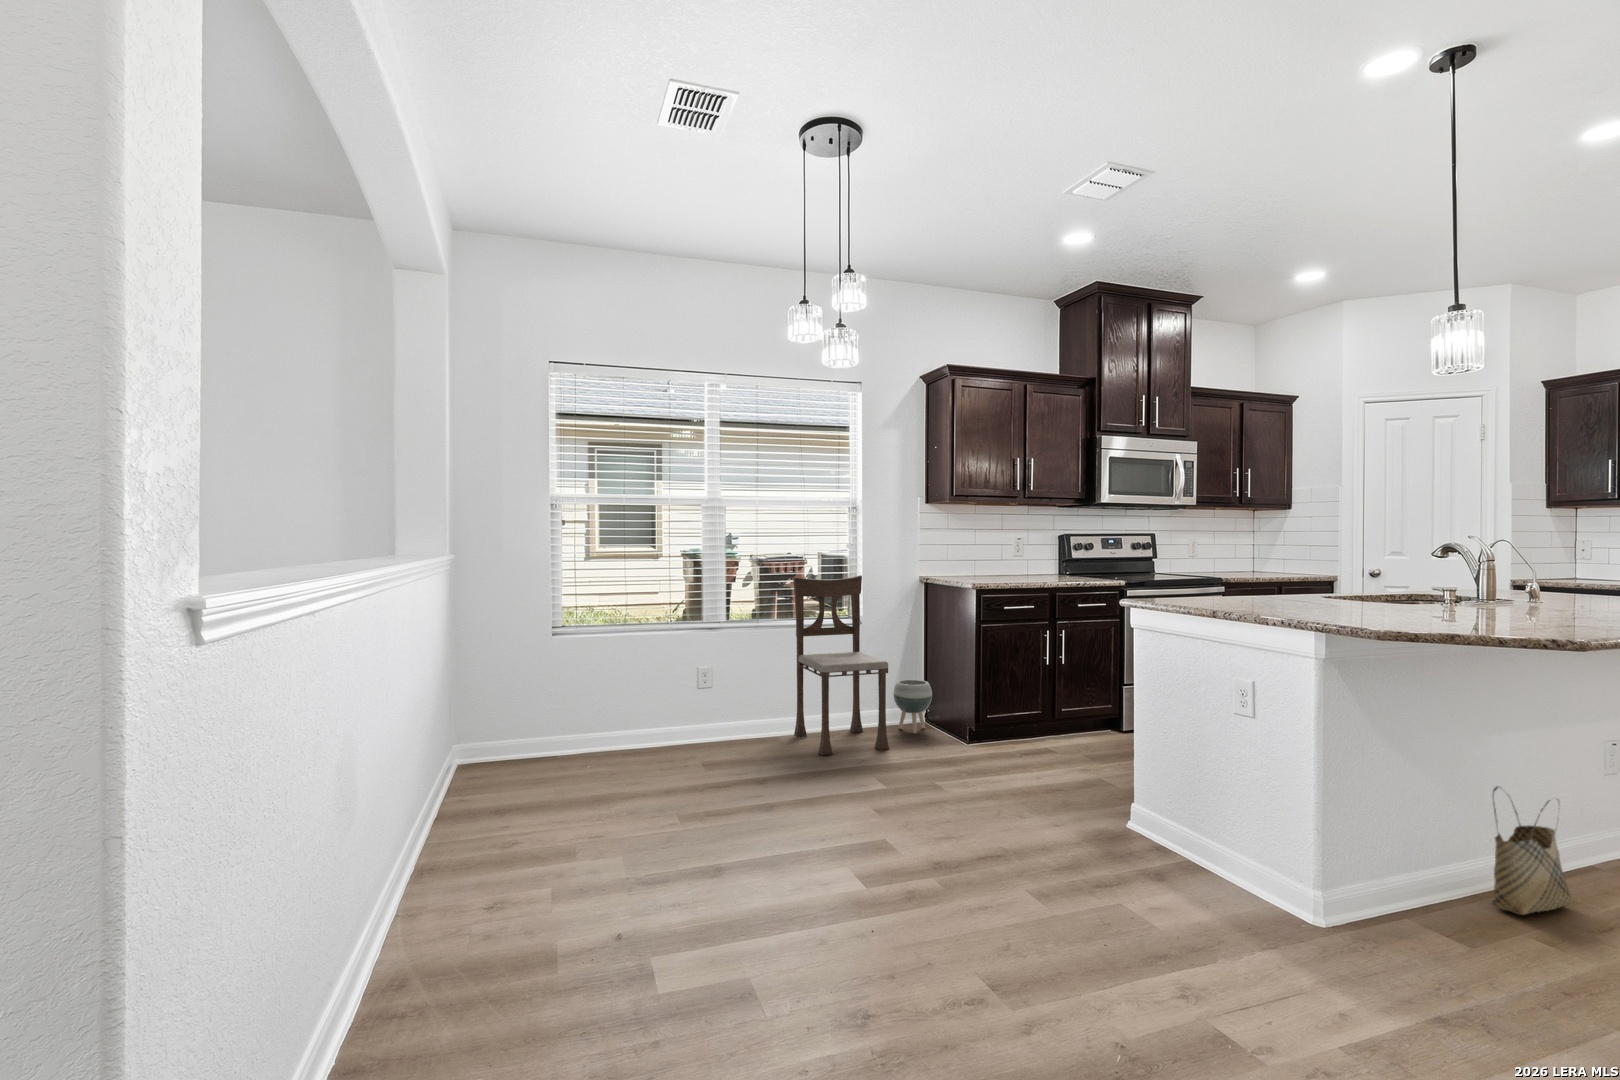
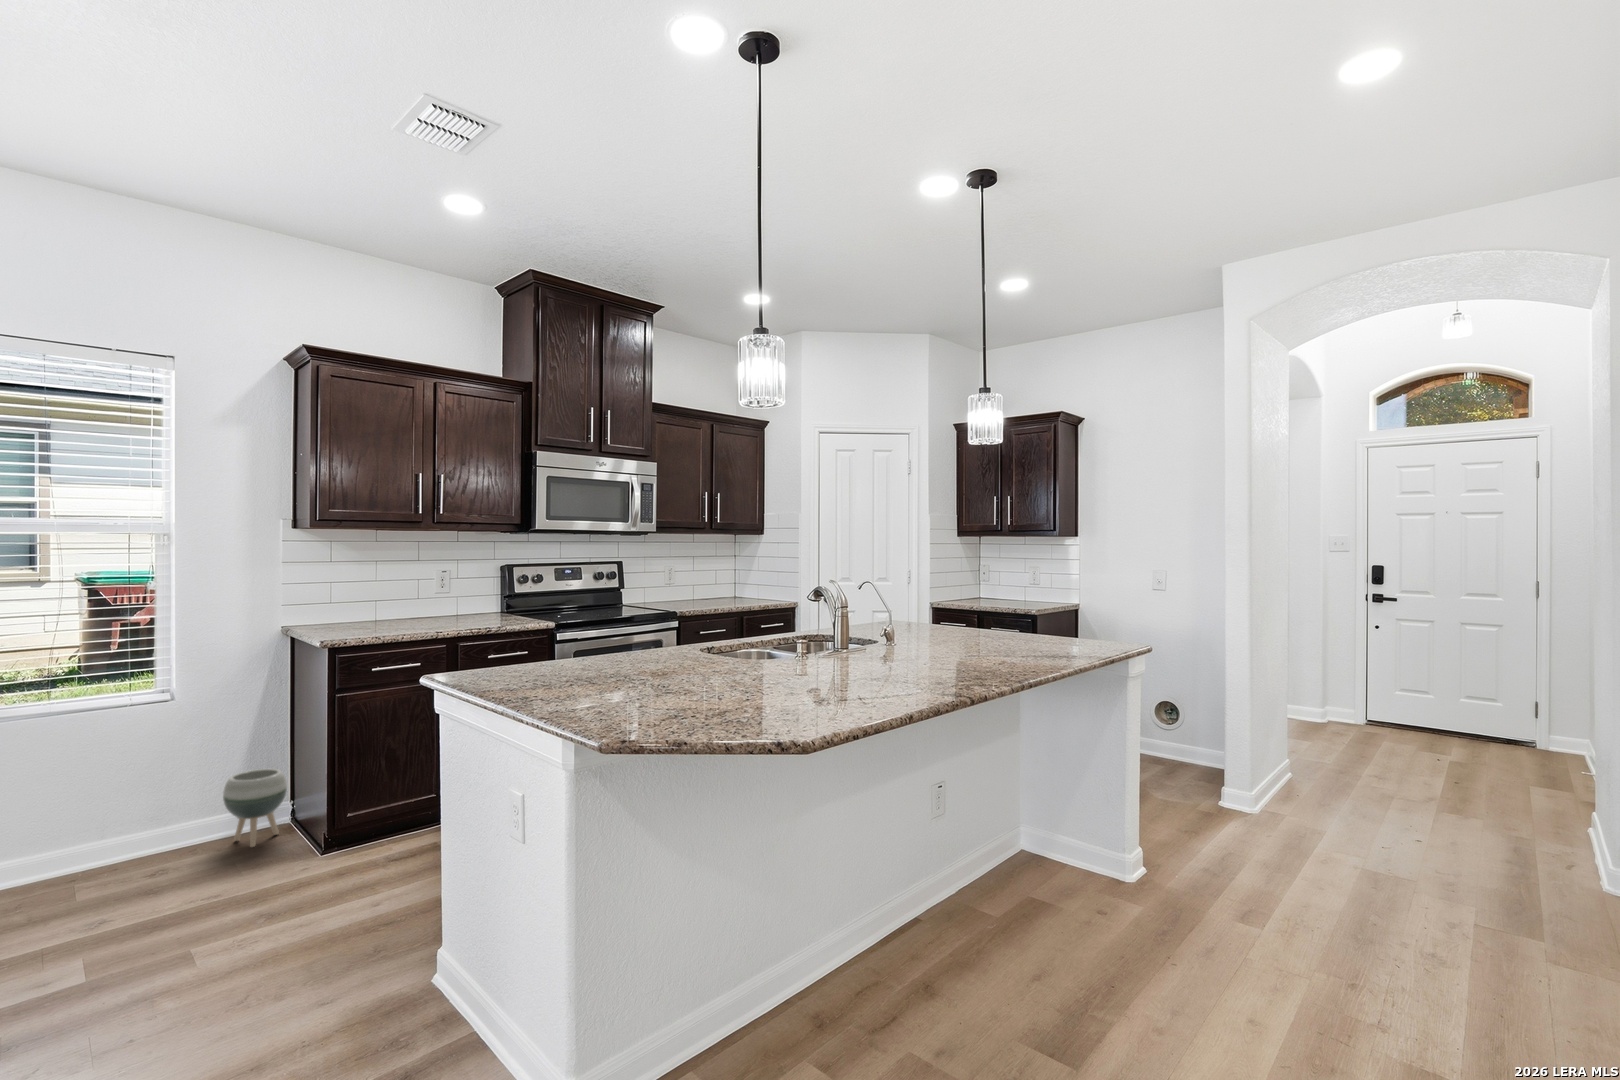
dining chair: present [793,575,889,755] -> none [27,631,181,920]
woven basket: present [1492,786,1571,915] -> none [798,874,874,1032]

